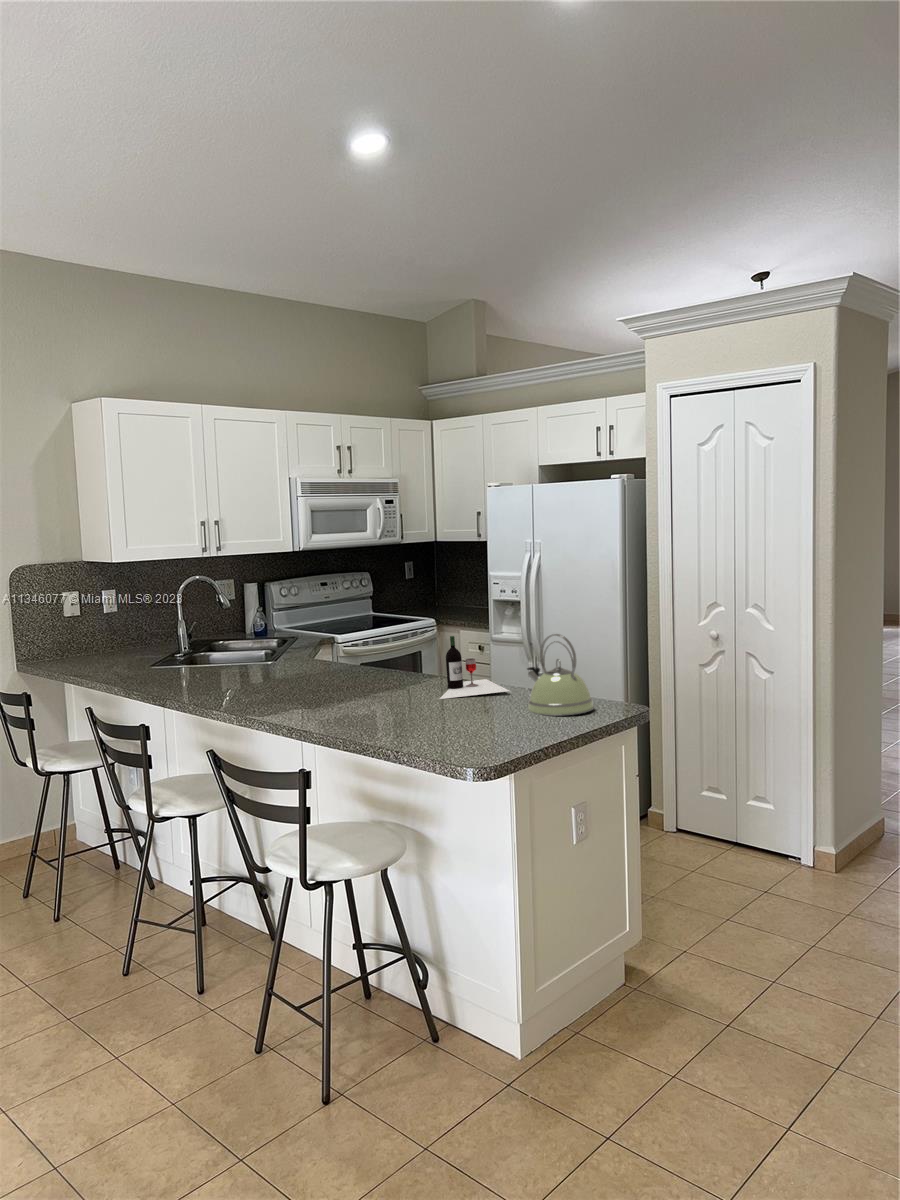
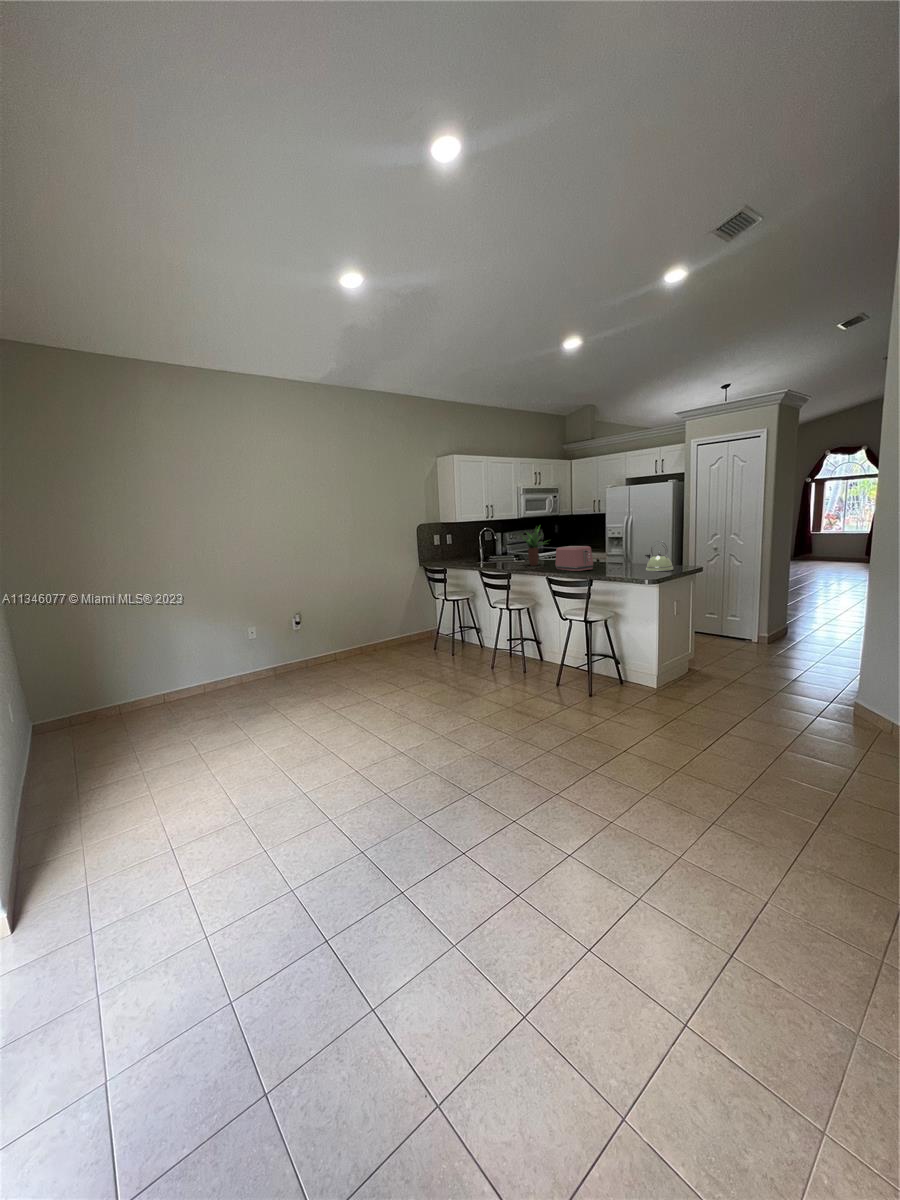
potted plant: none [226,578,313,686] -> present [521,527,544,566]
wine bottle: present [440,636,509,699] -> none [591,545,635,569]
toaster: none [306,639,394,713] -> present [555,546,593,571]

